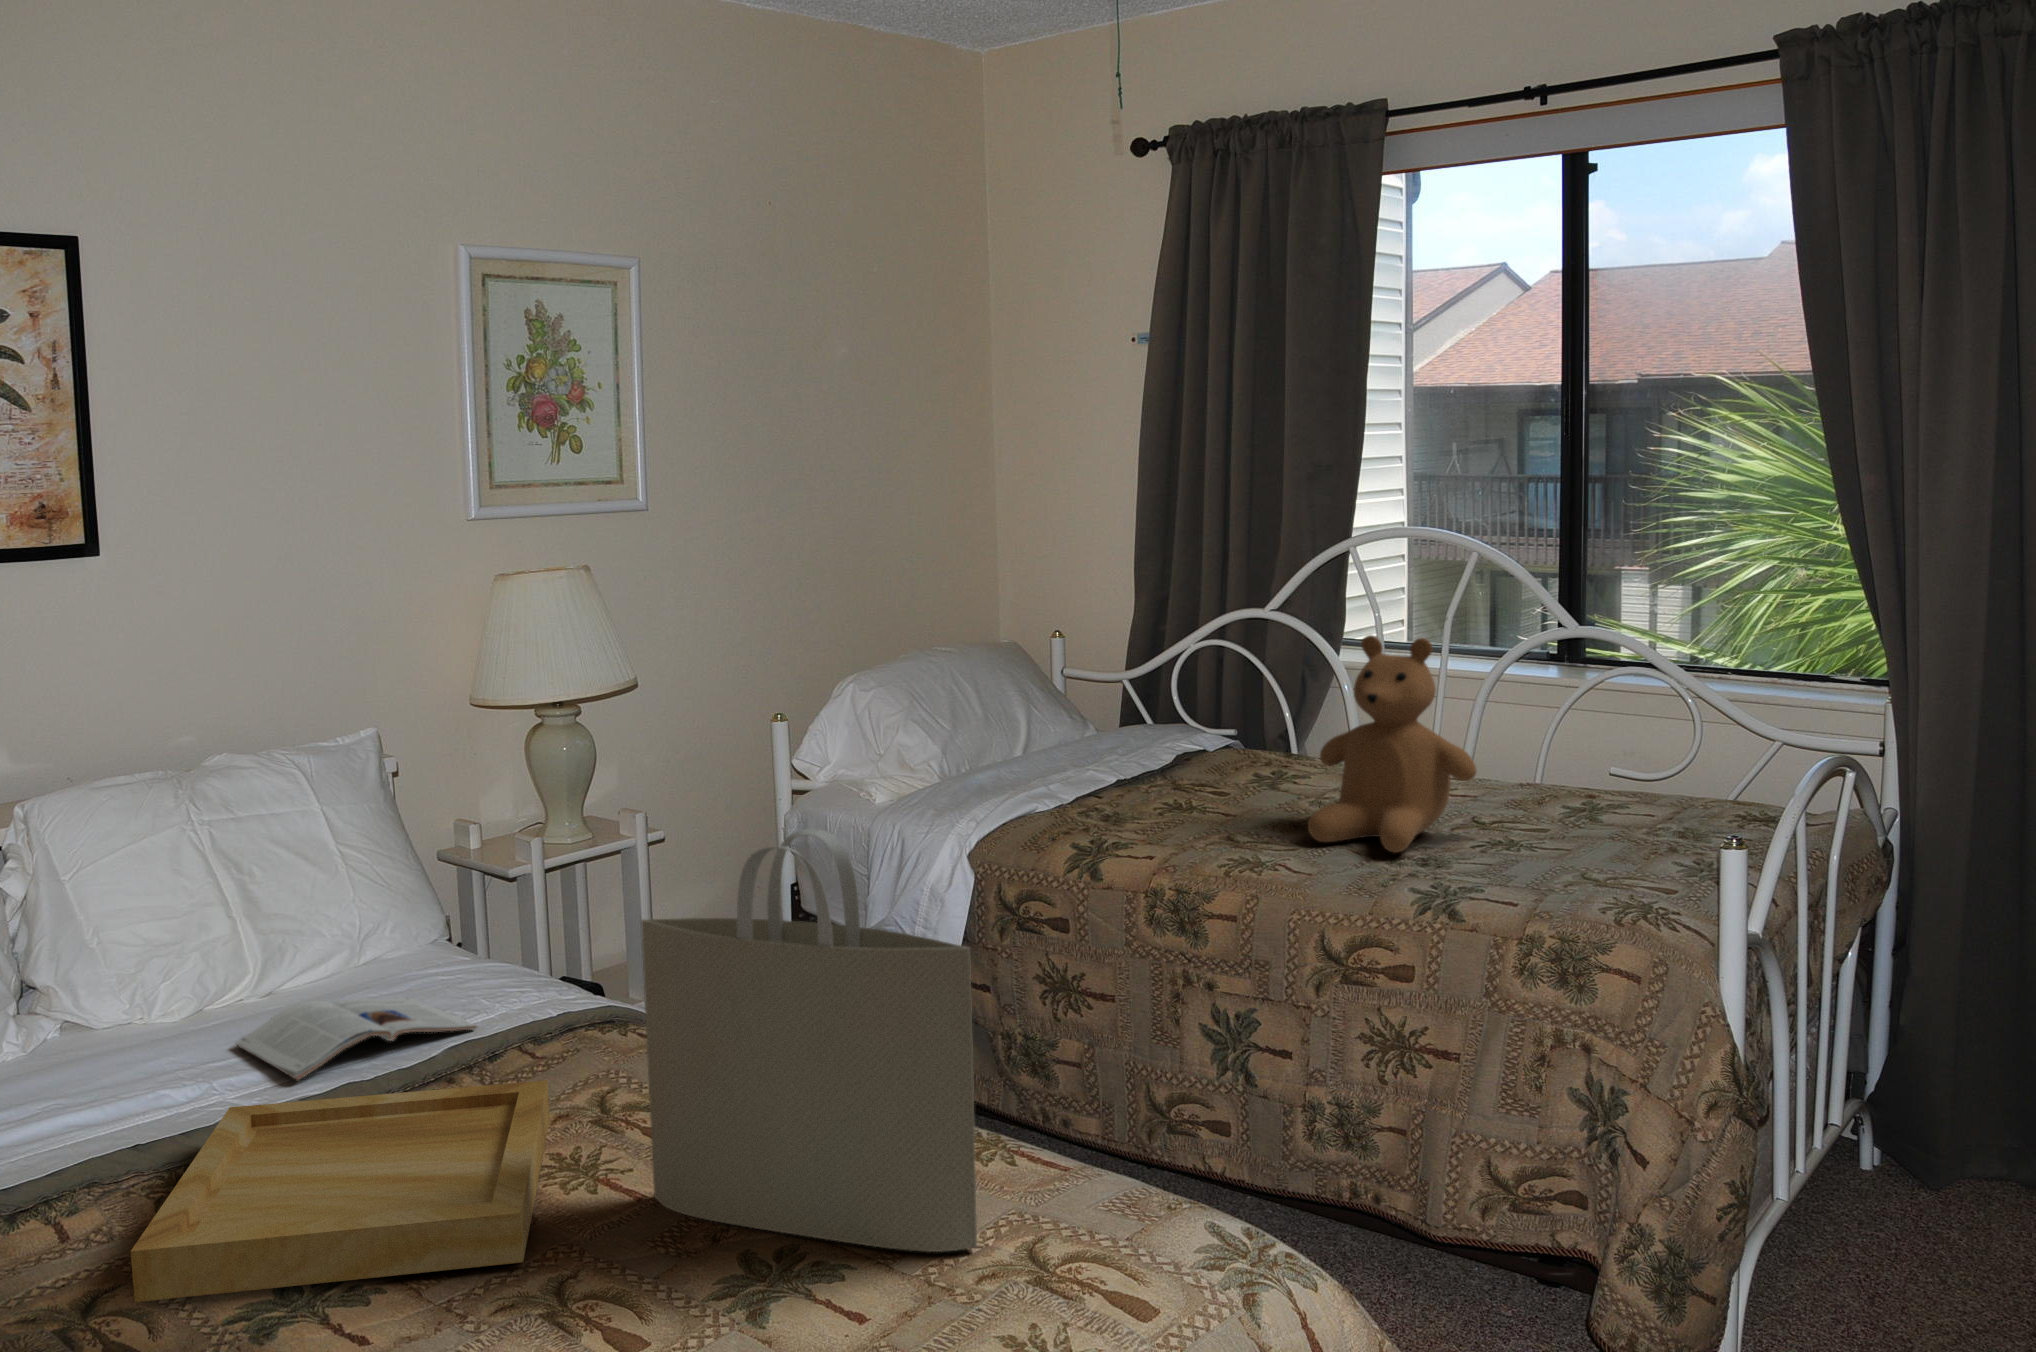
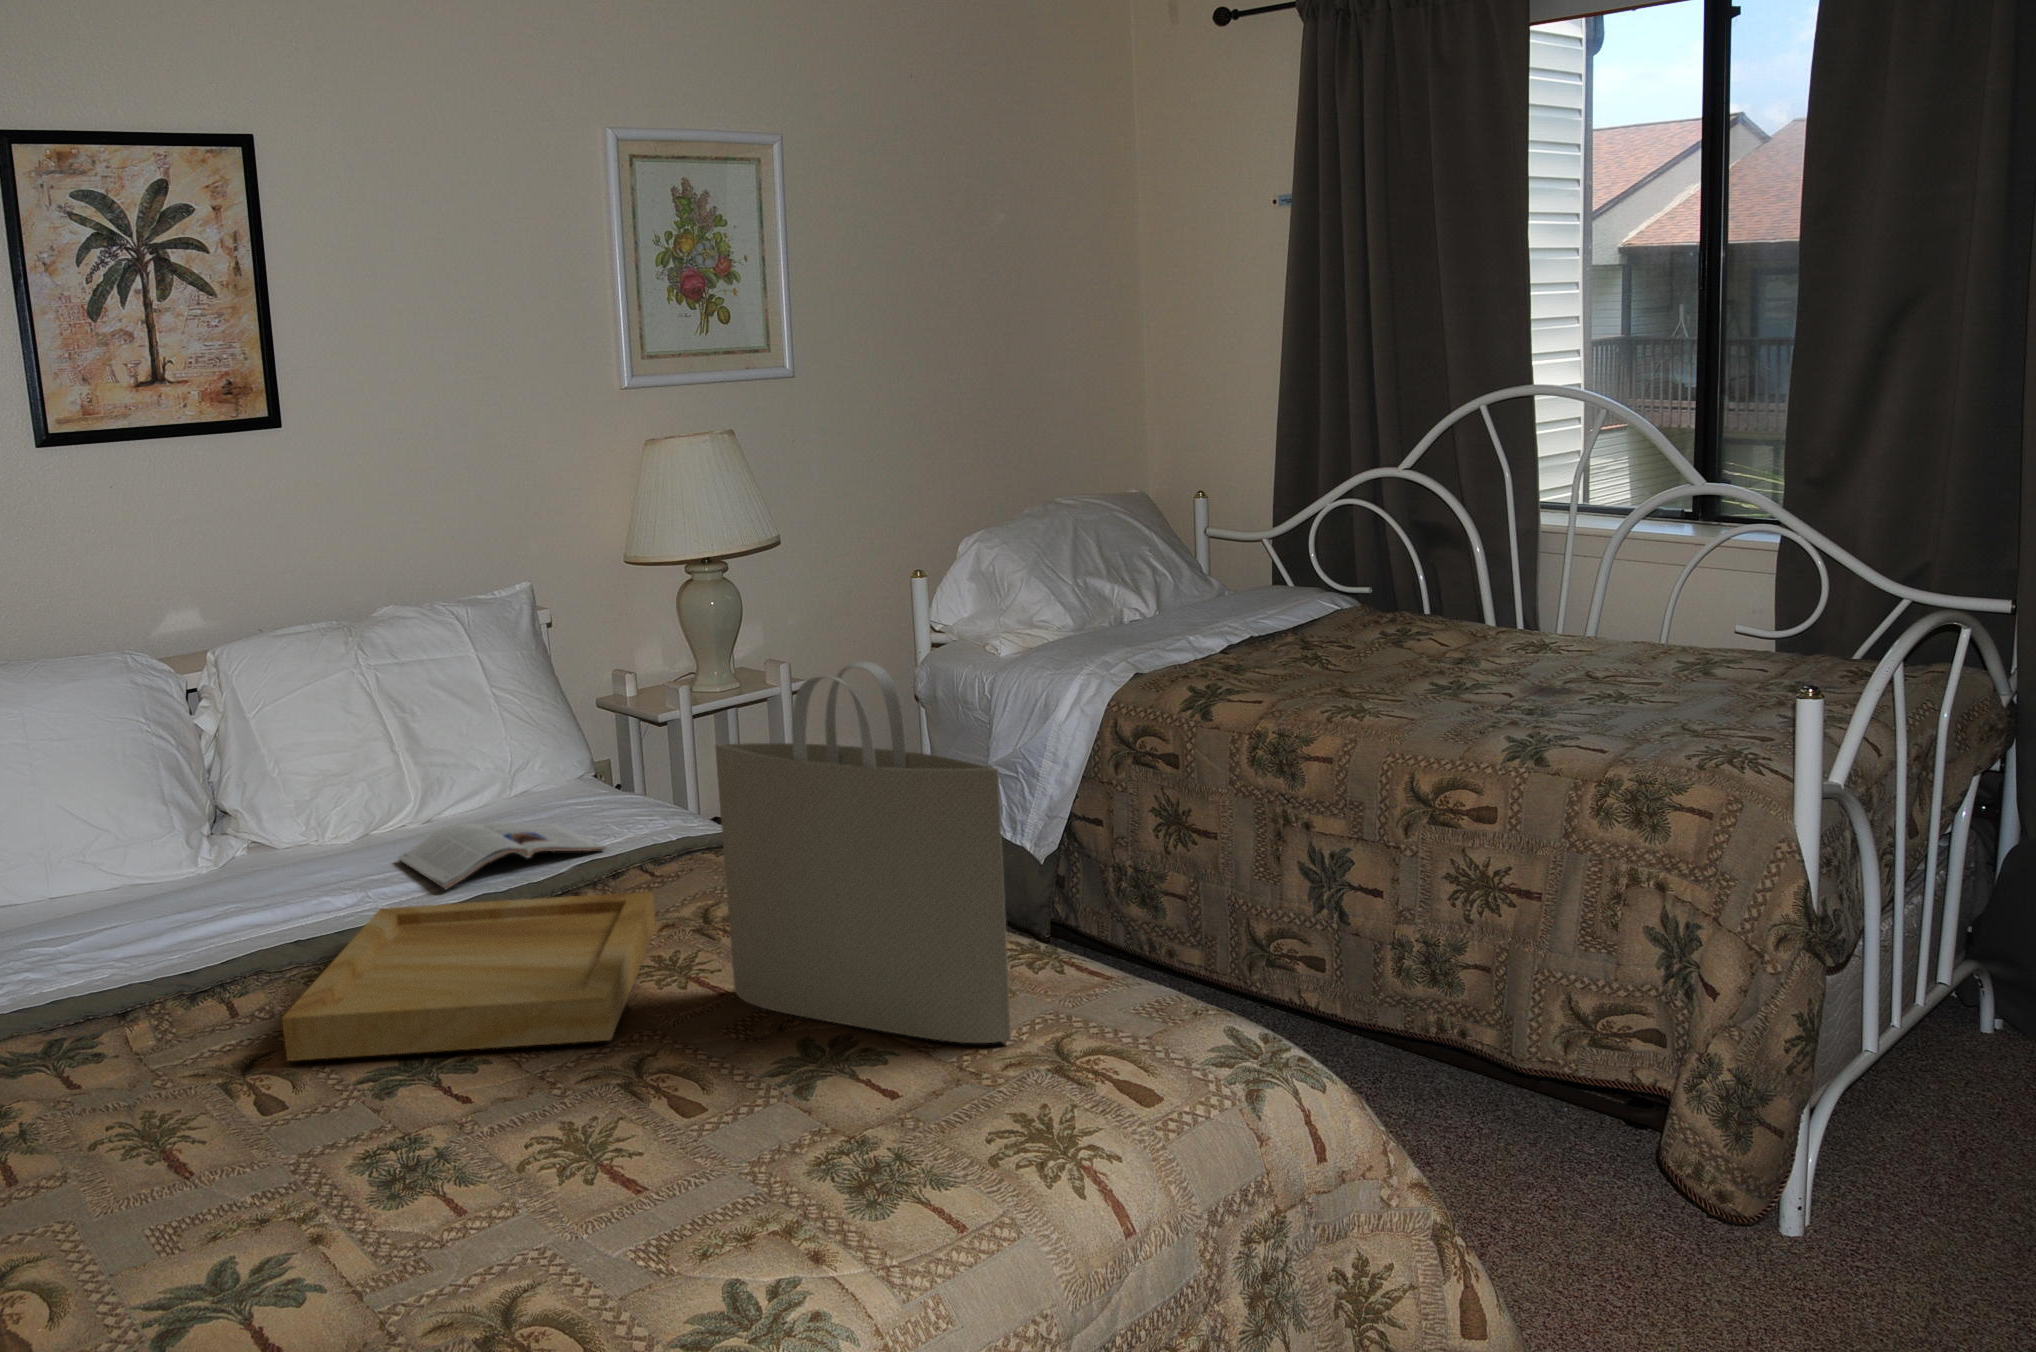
teddy bear: present [1308,635,1477,852] -> none [1410,486,1582,700]

